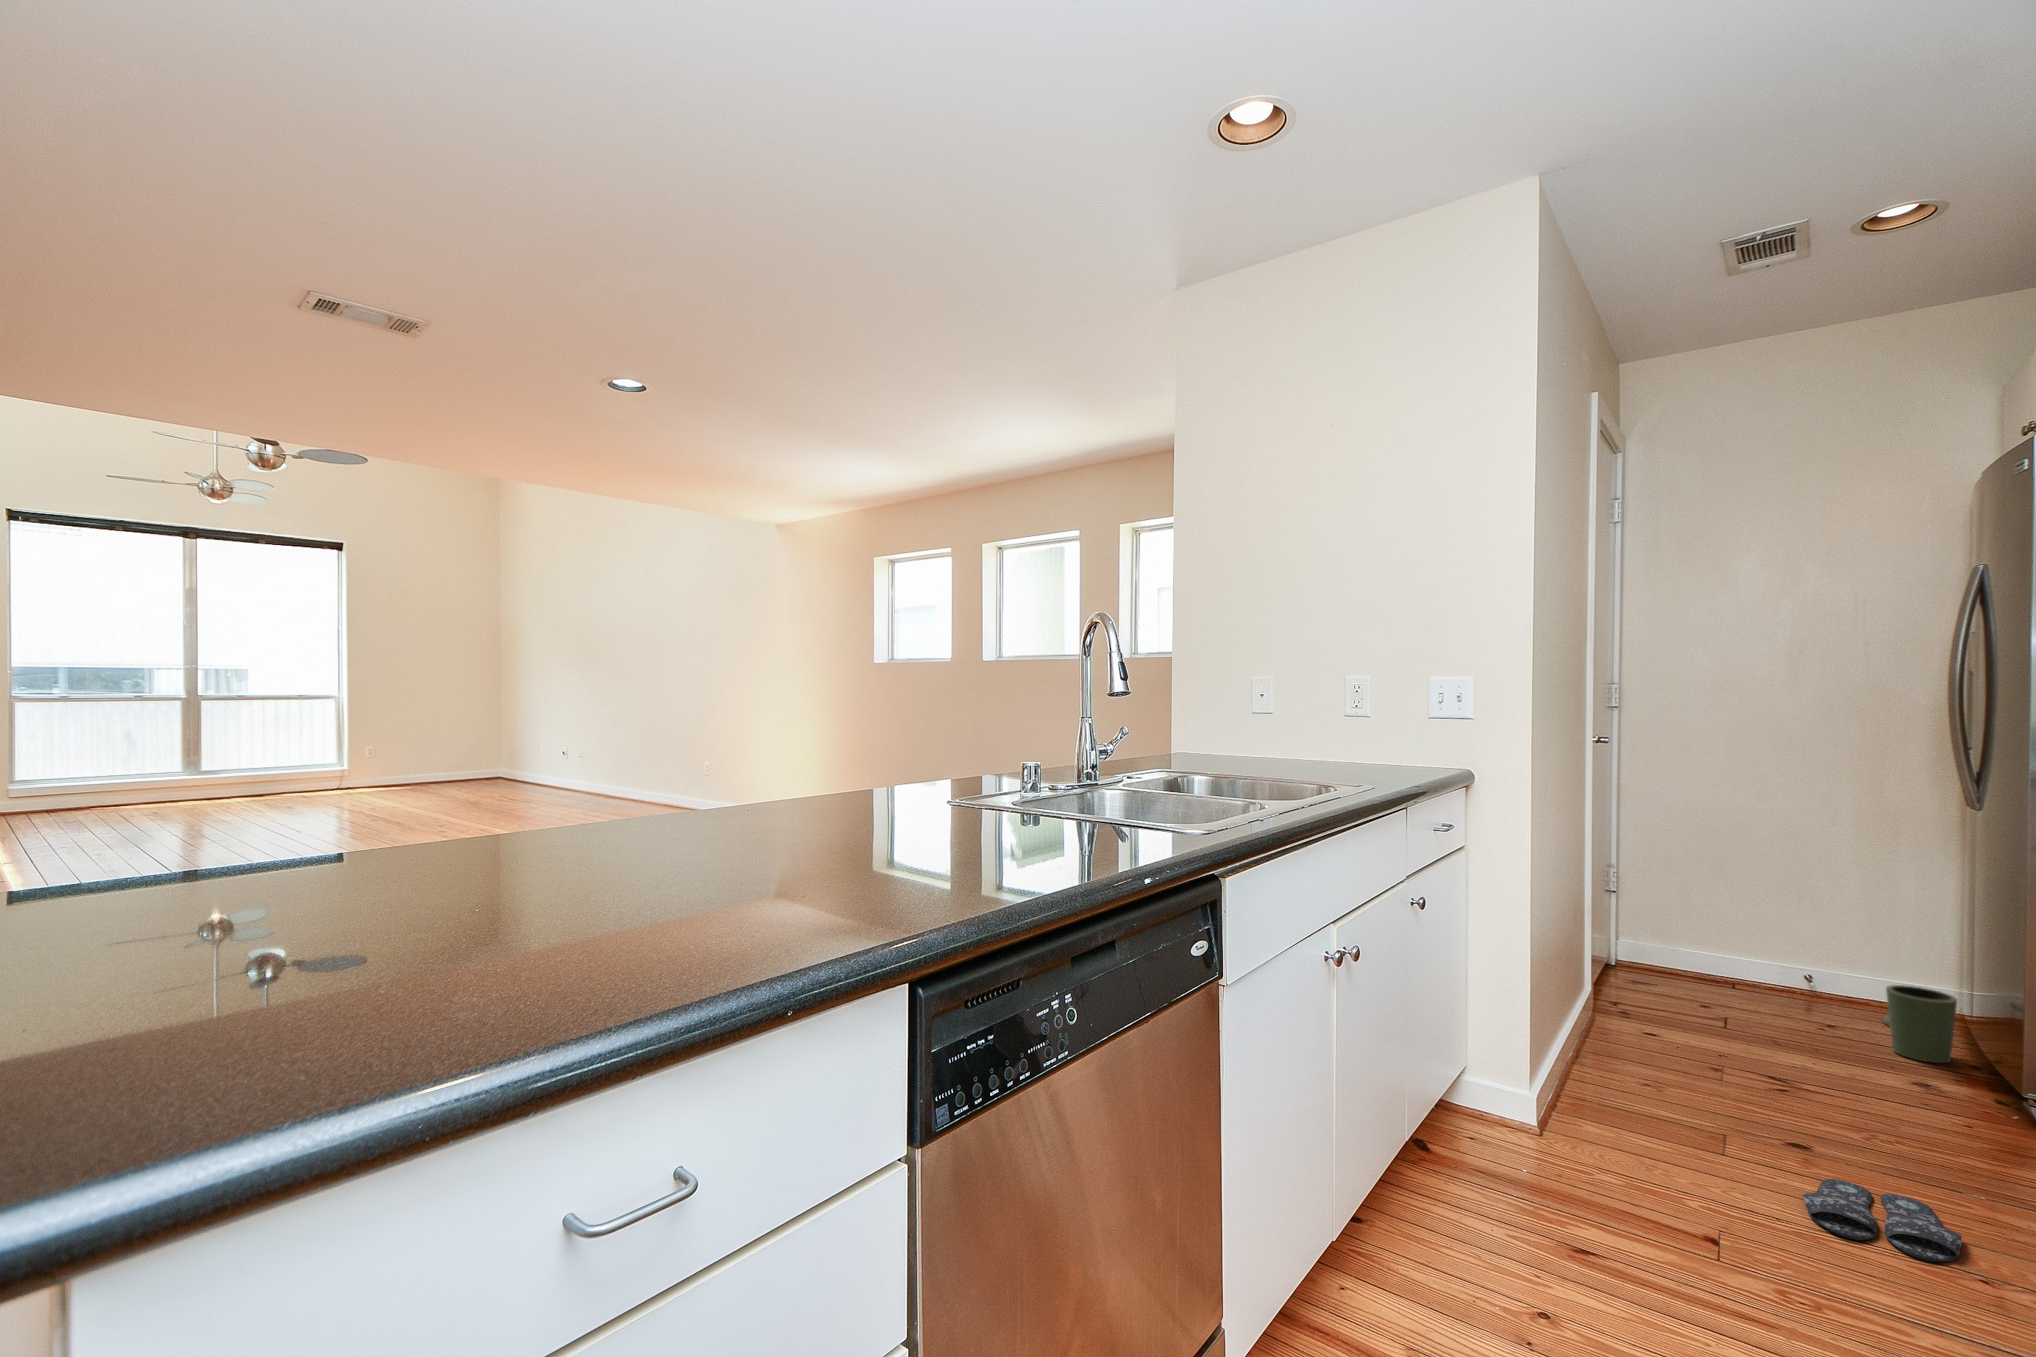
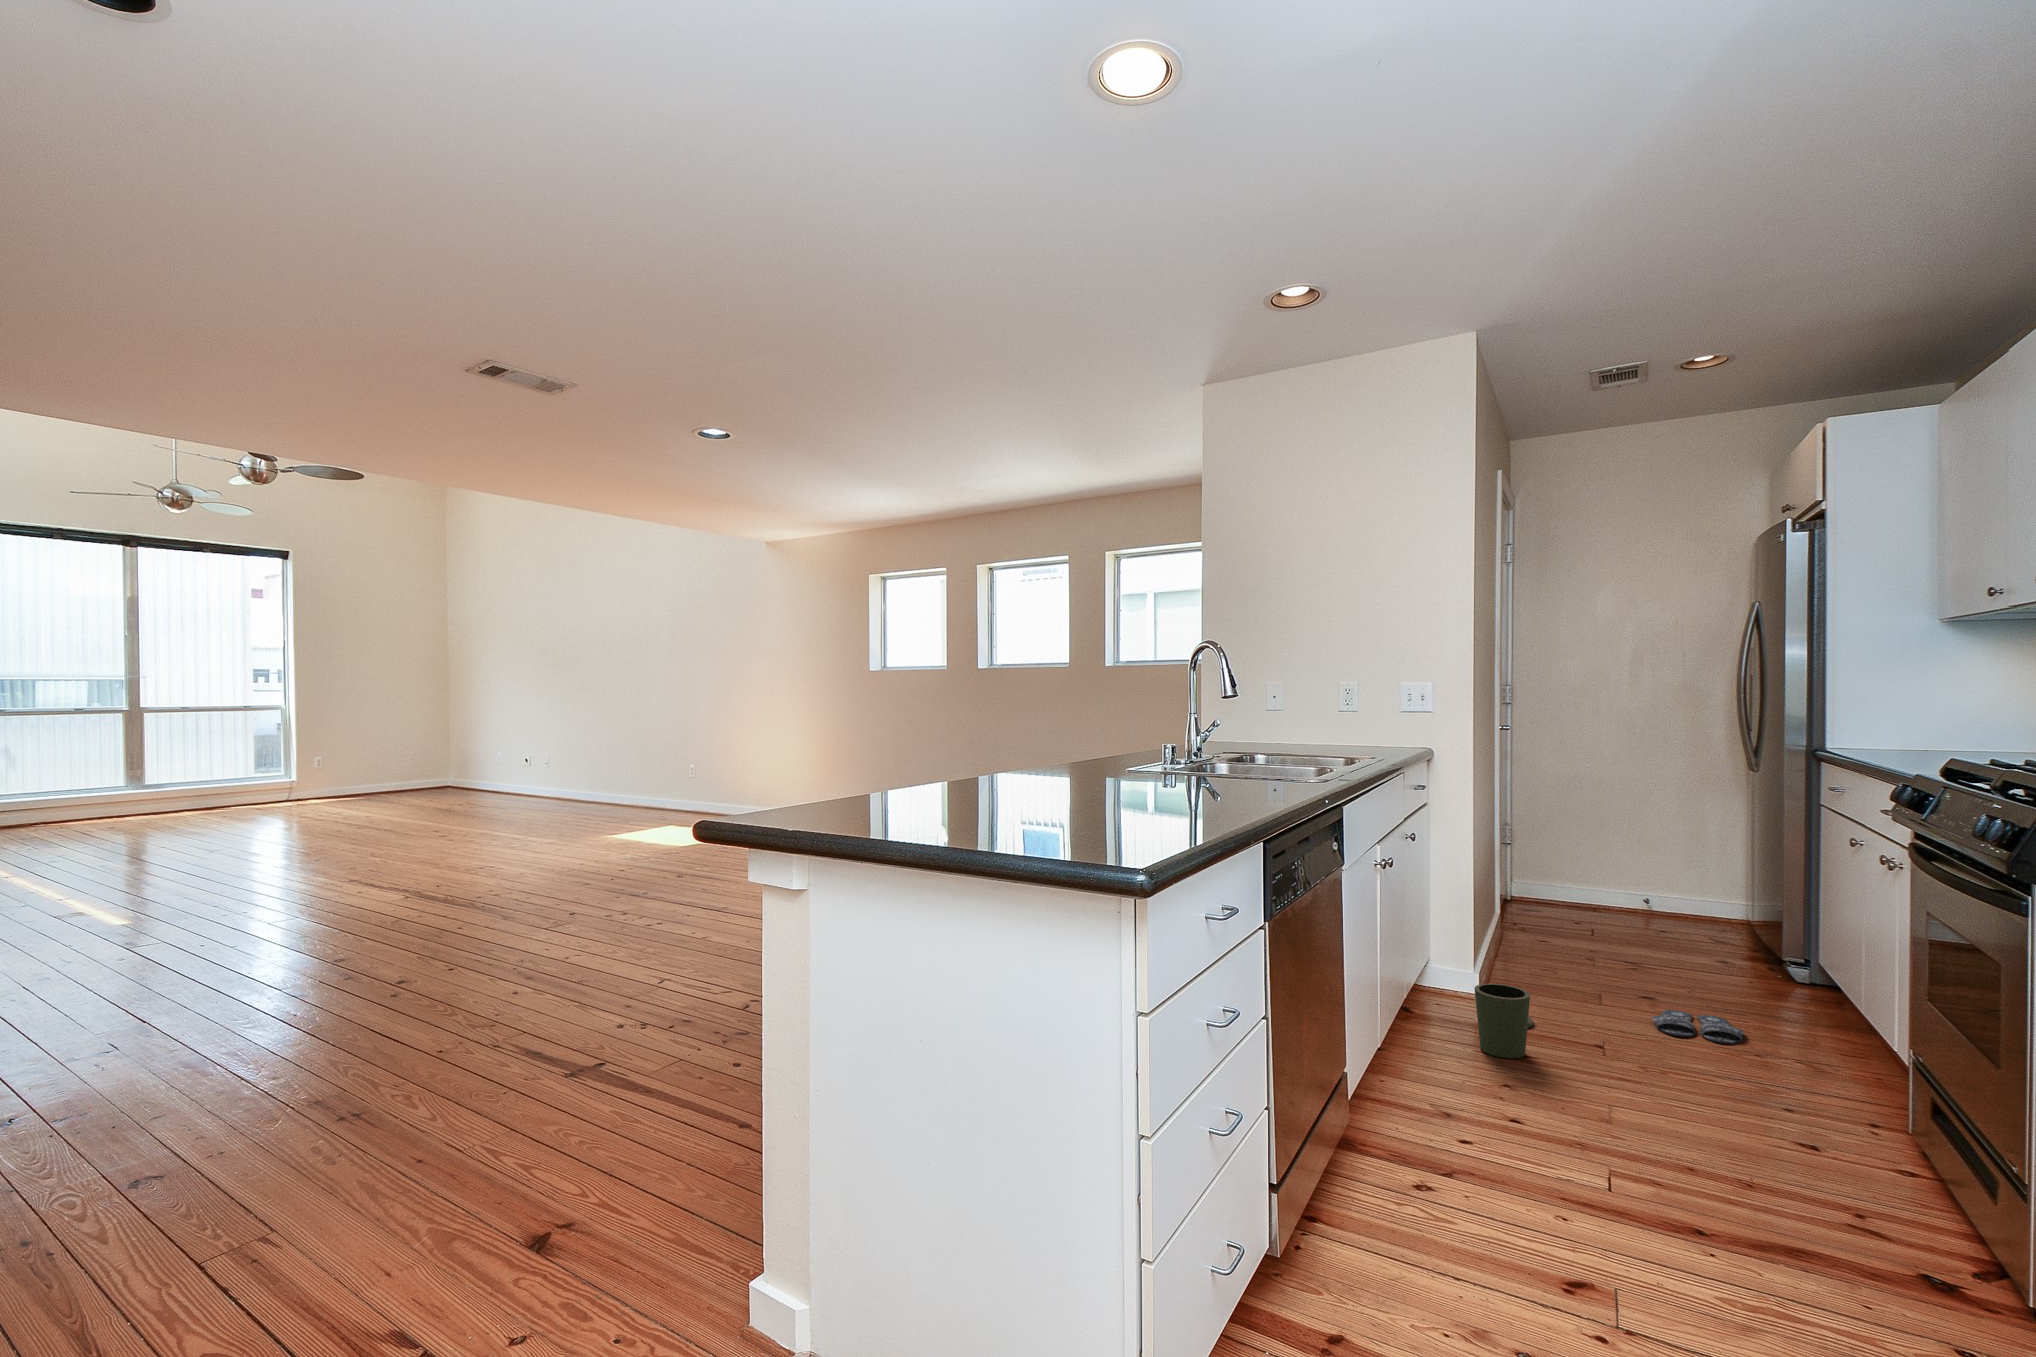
trash can: present [1882,985,1957,1063] -> present [1474,984,1534,1058]

